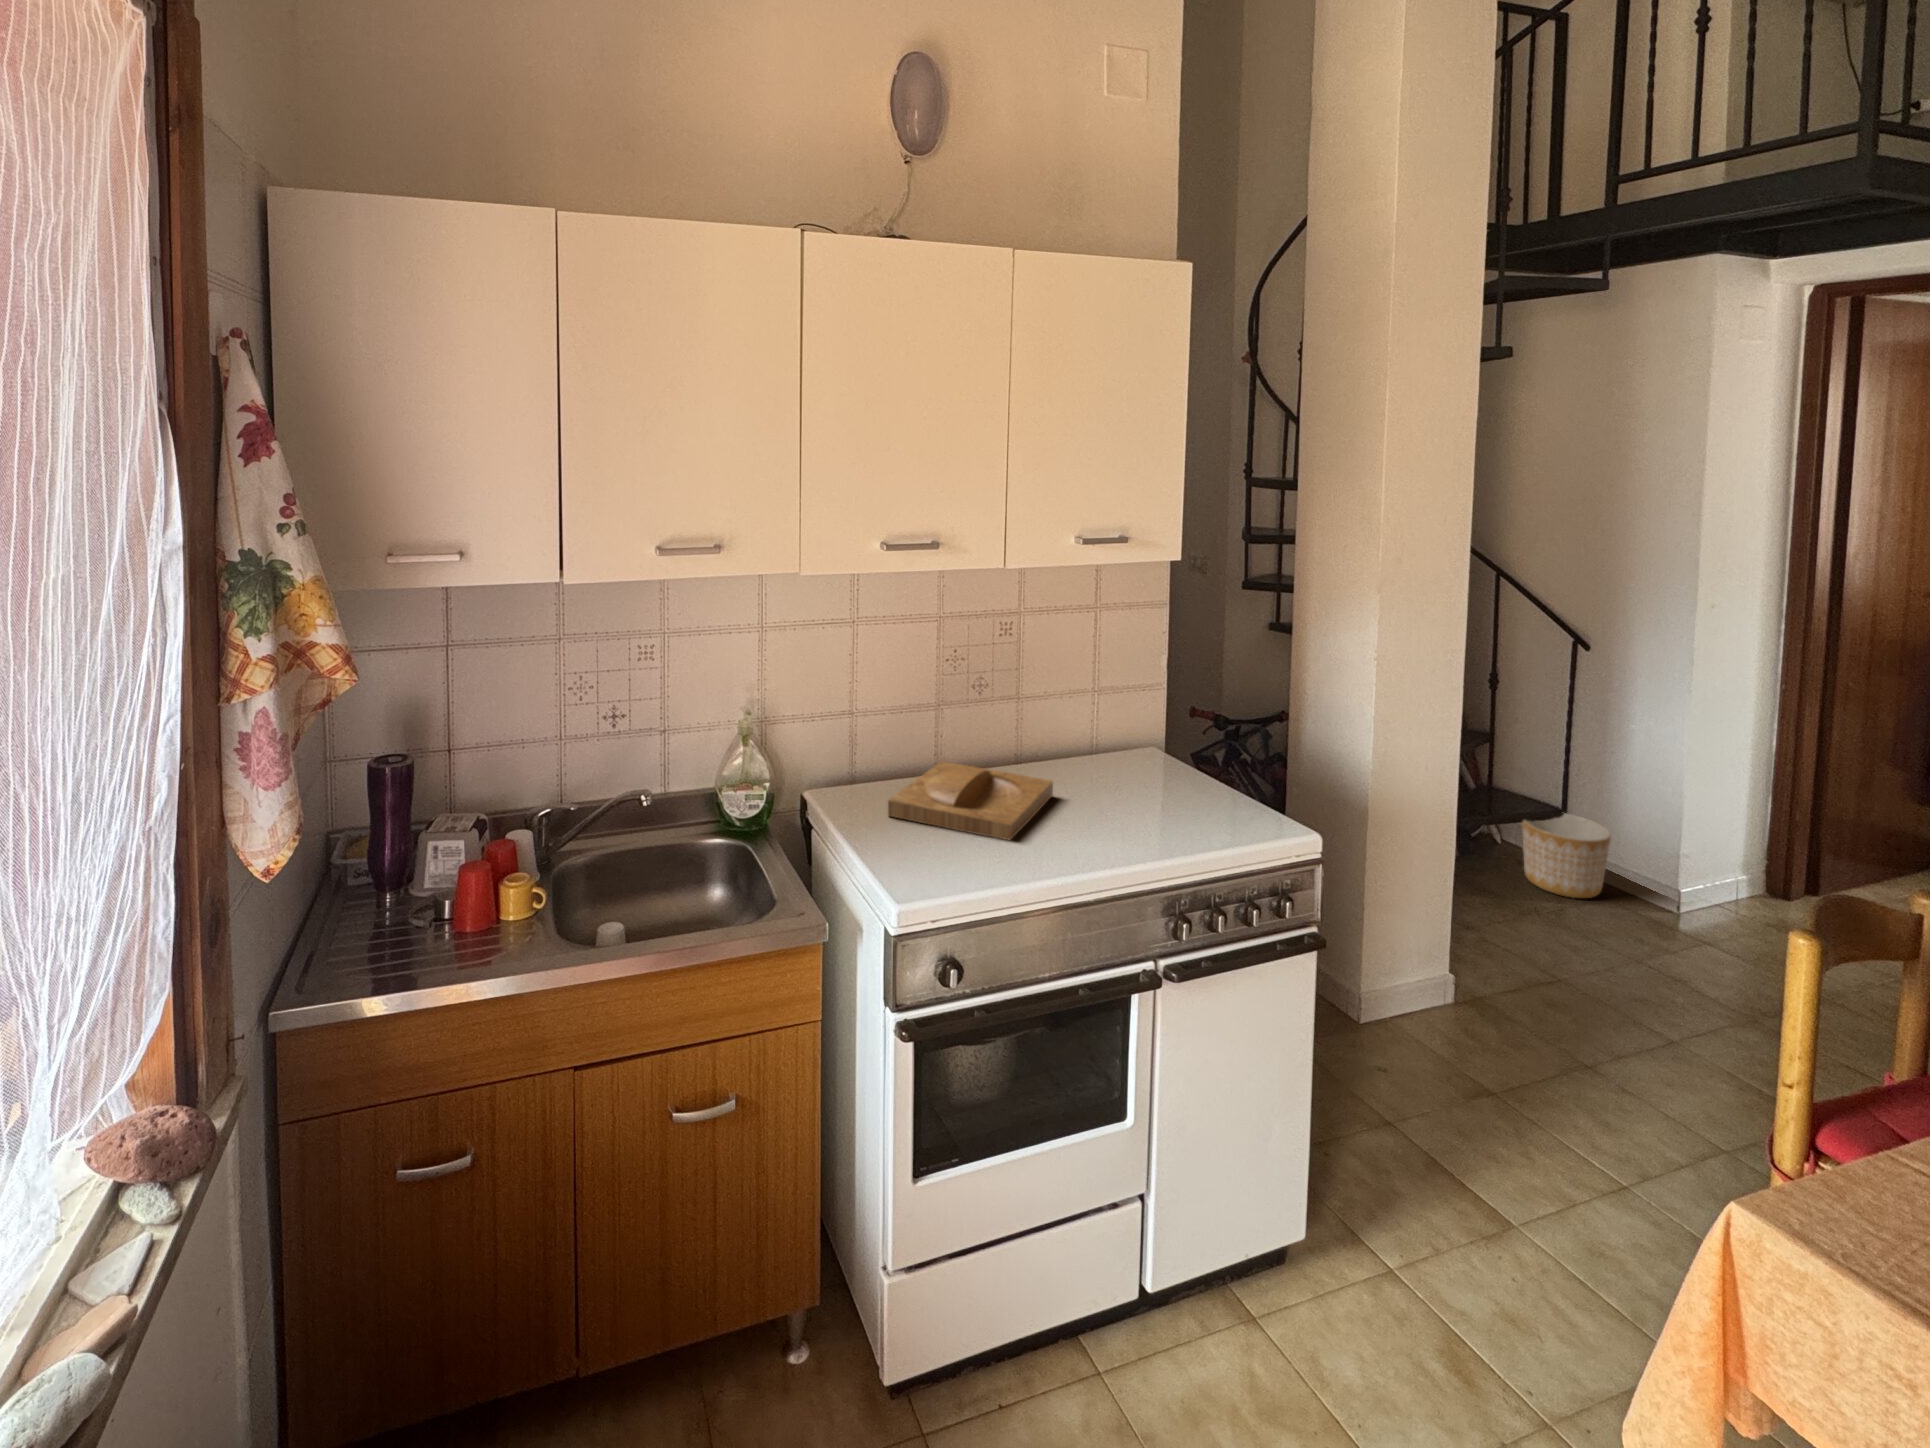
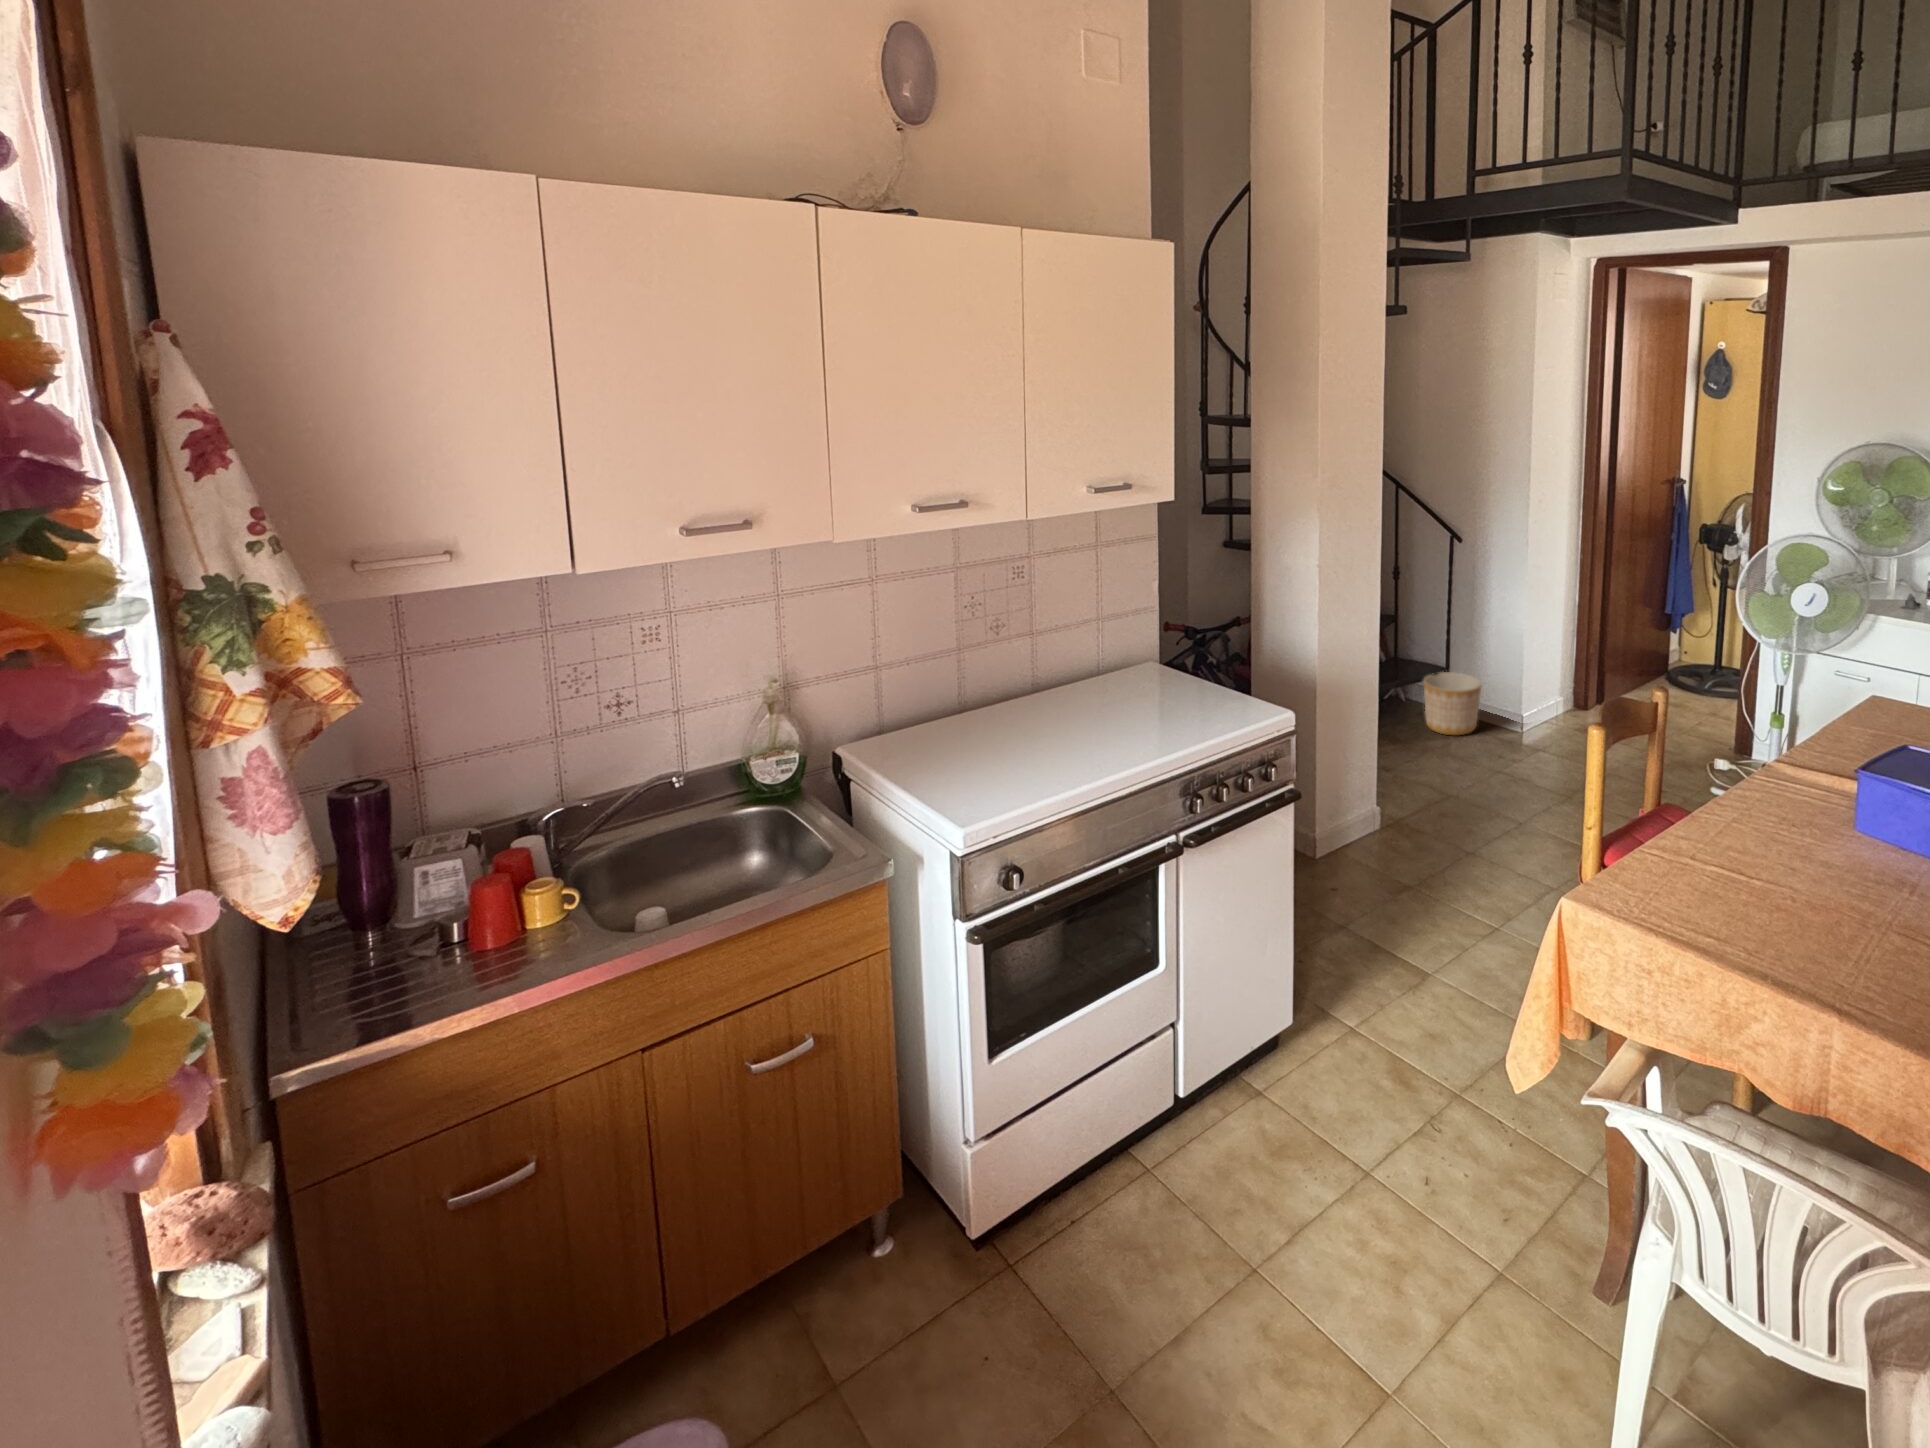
tray: present [888,761,1053,840] -> none [933,702,1079,759]

